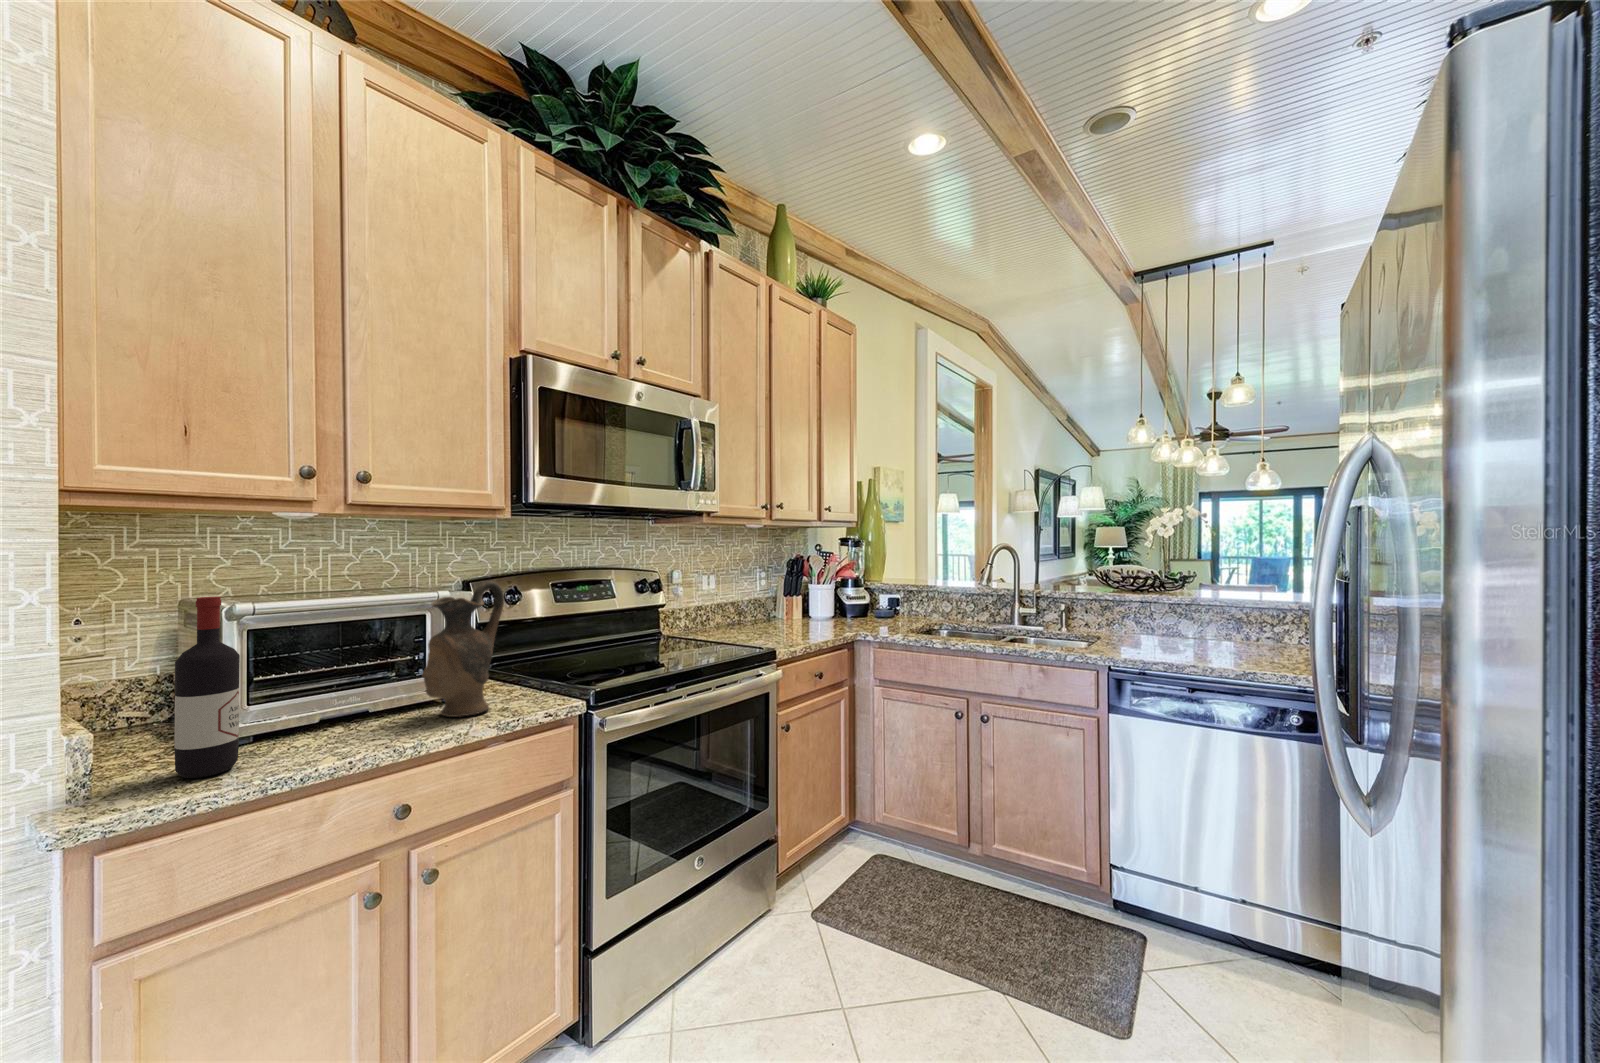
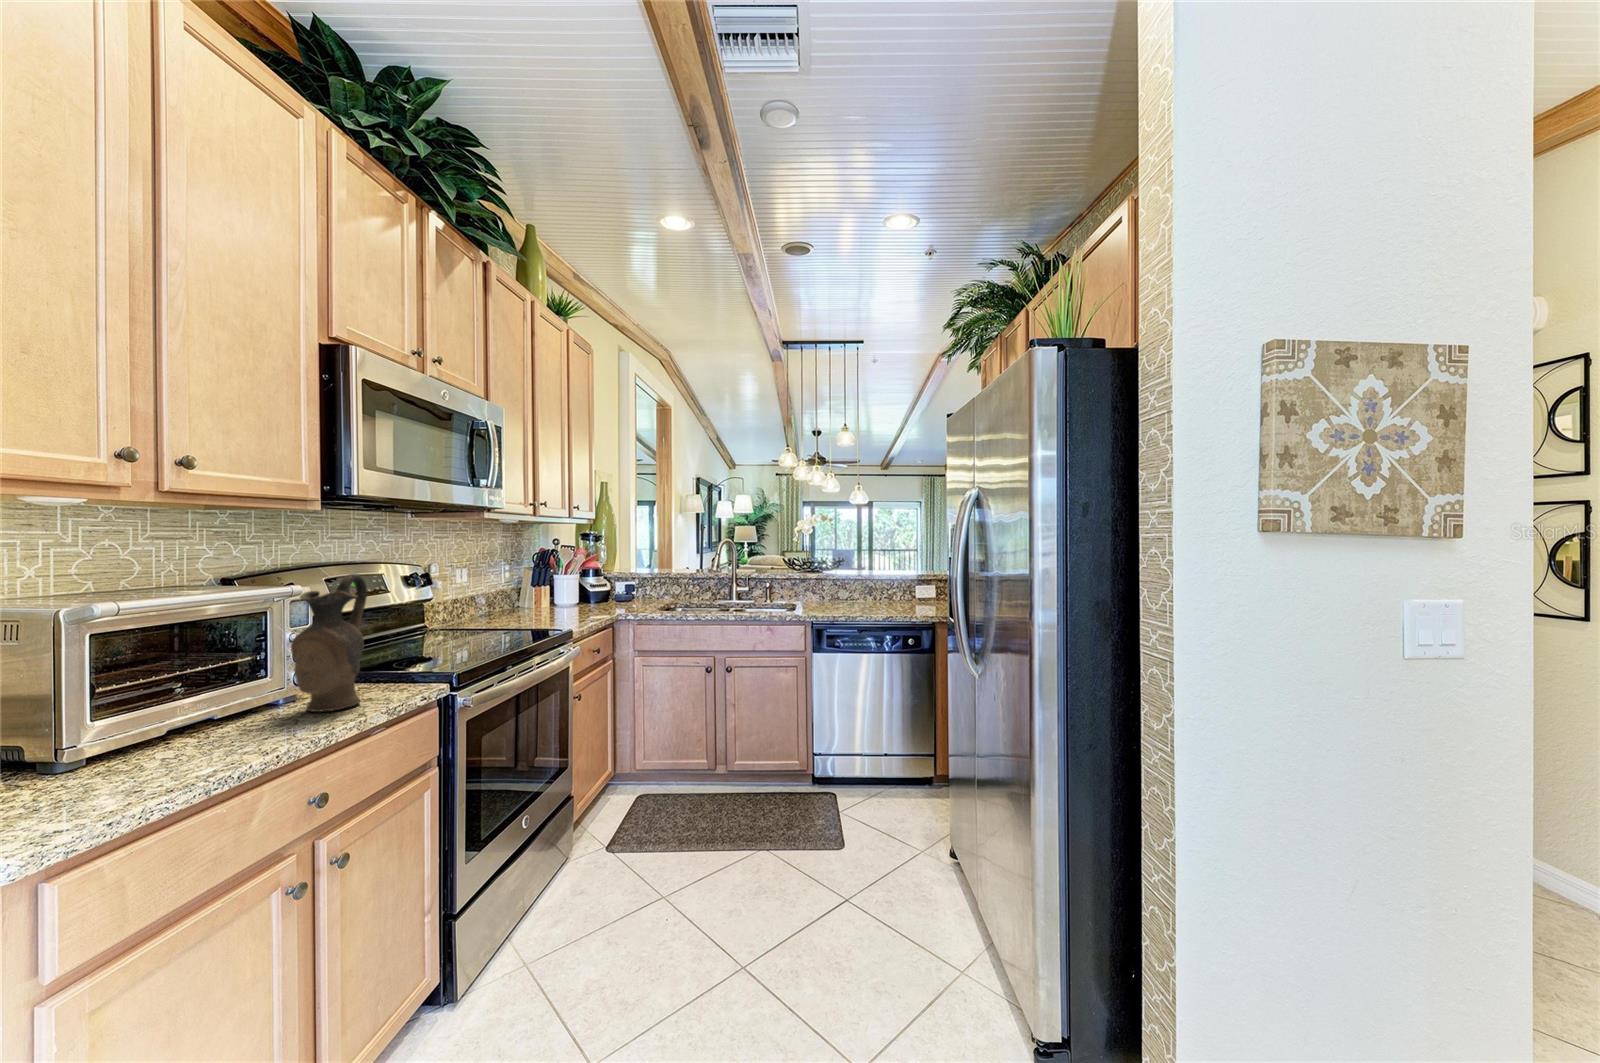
wine bottle: present [174,597,240,778] -> none [71,595,150,796]

